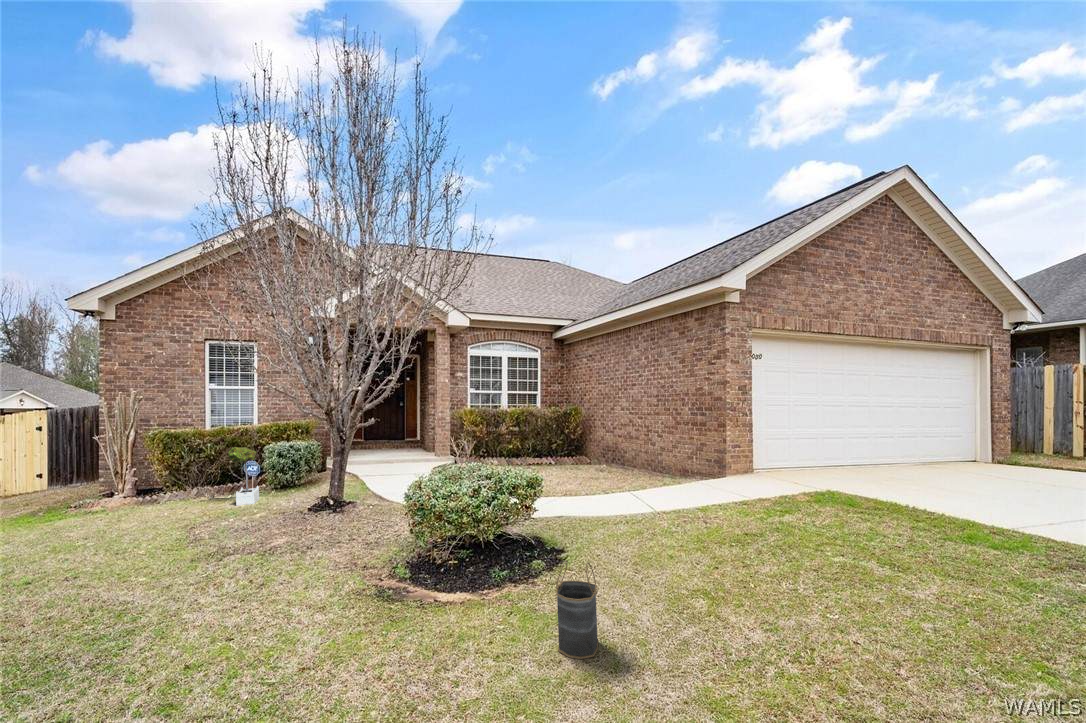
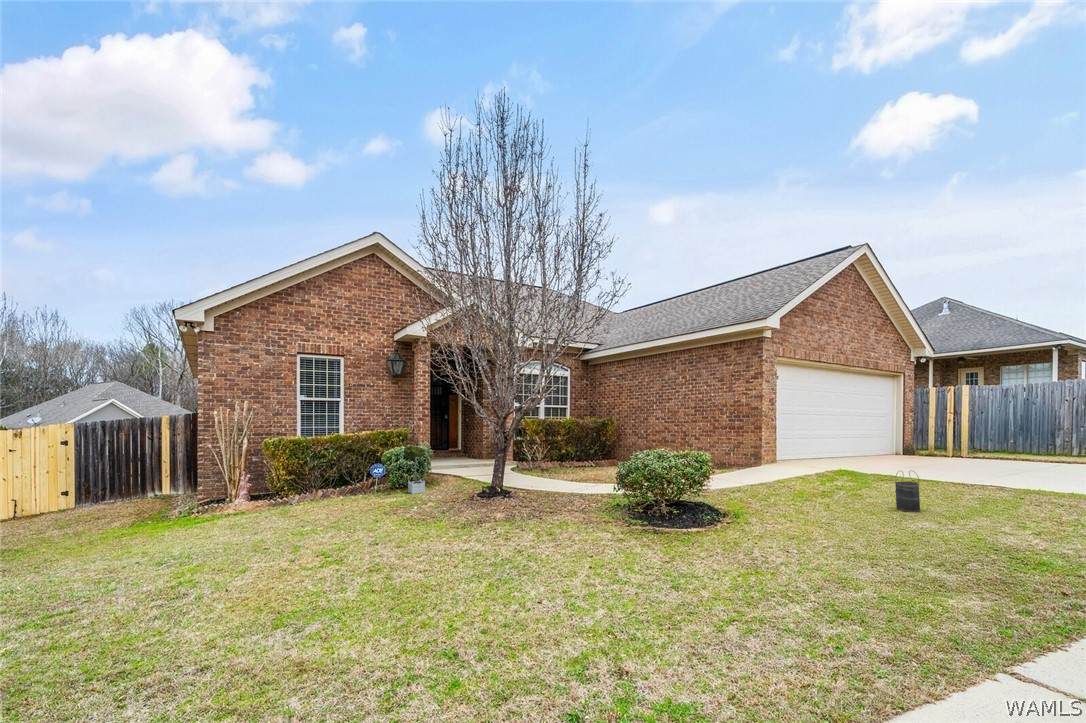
basket: present [556,561,598,659] -> present [895,471,921,512]

